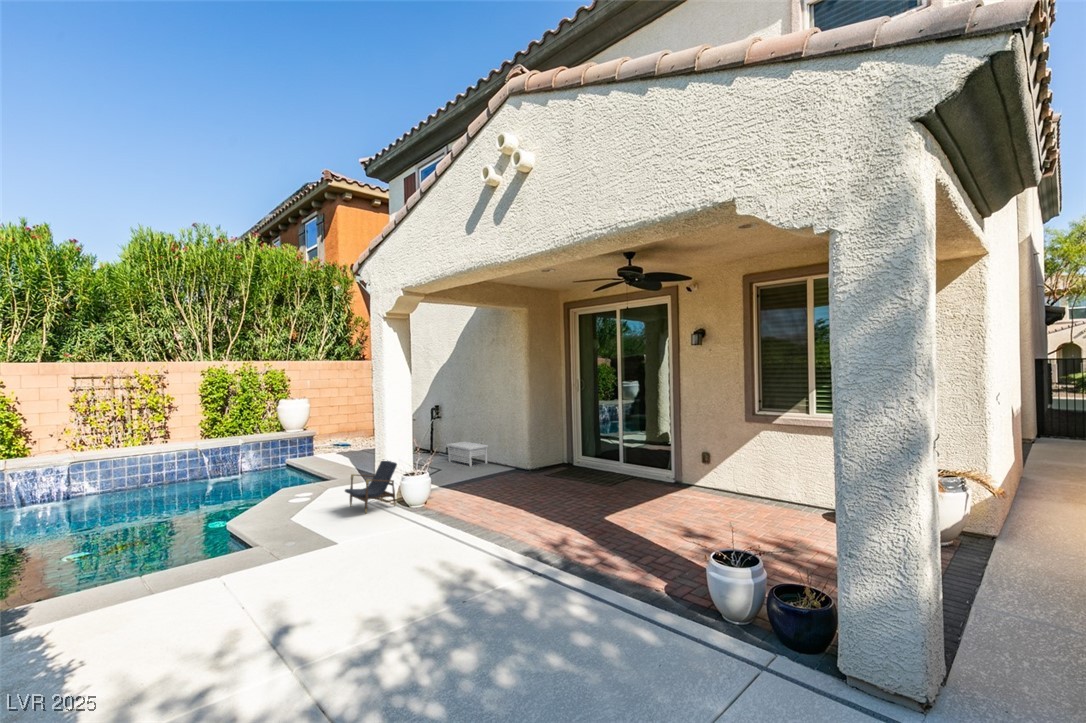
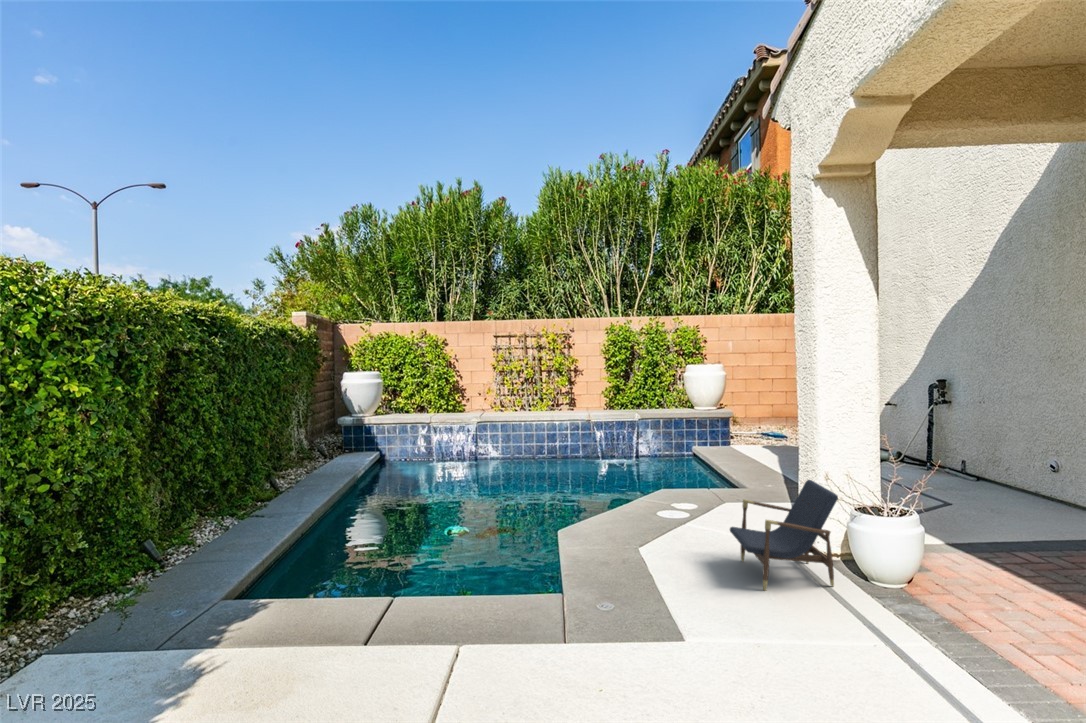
storage bench: present [447,442,488,467] -> none [964,456,1081,516]

